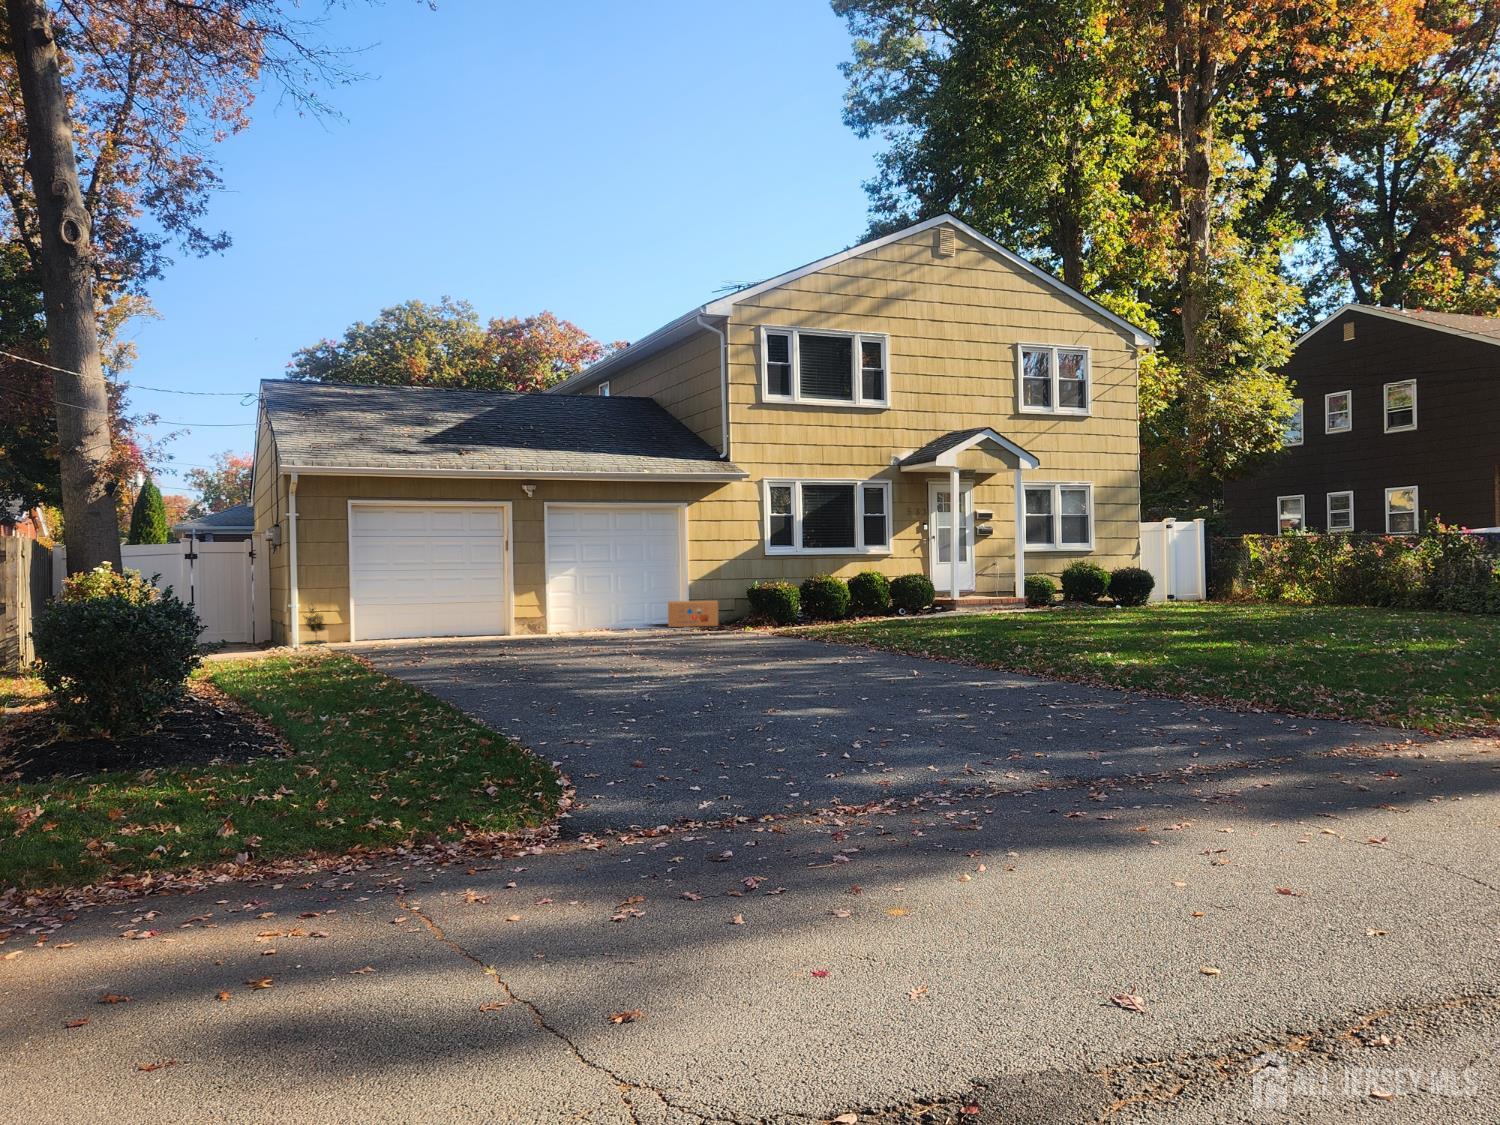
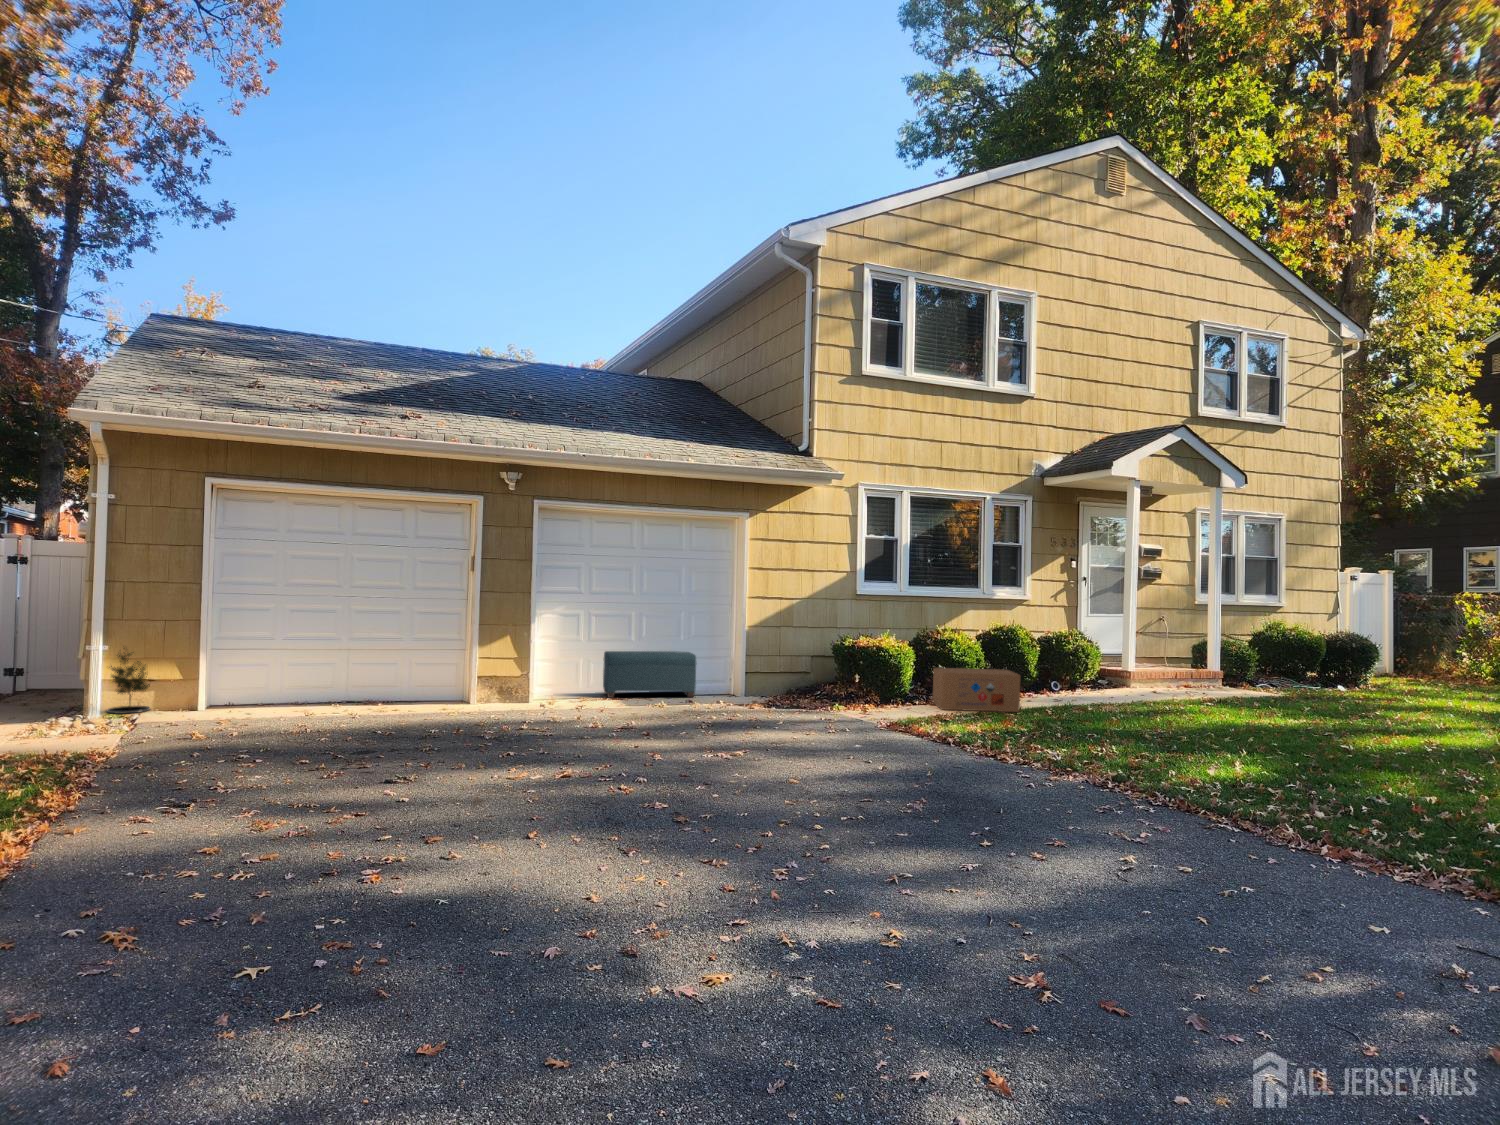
bench: none [595,598,657,629] -> present [603,651,696,698]
cardboard box: present [668,601,718,627] -> present [932,668,1021,712]

